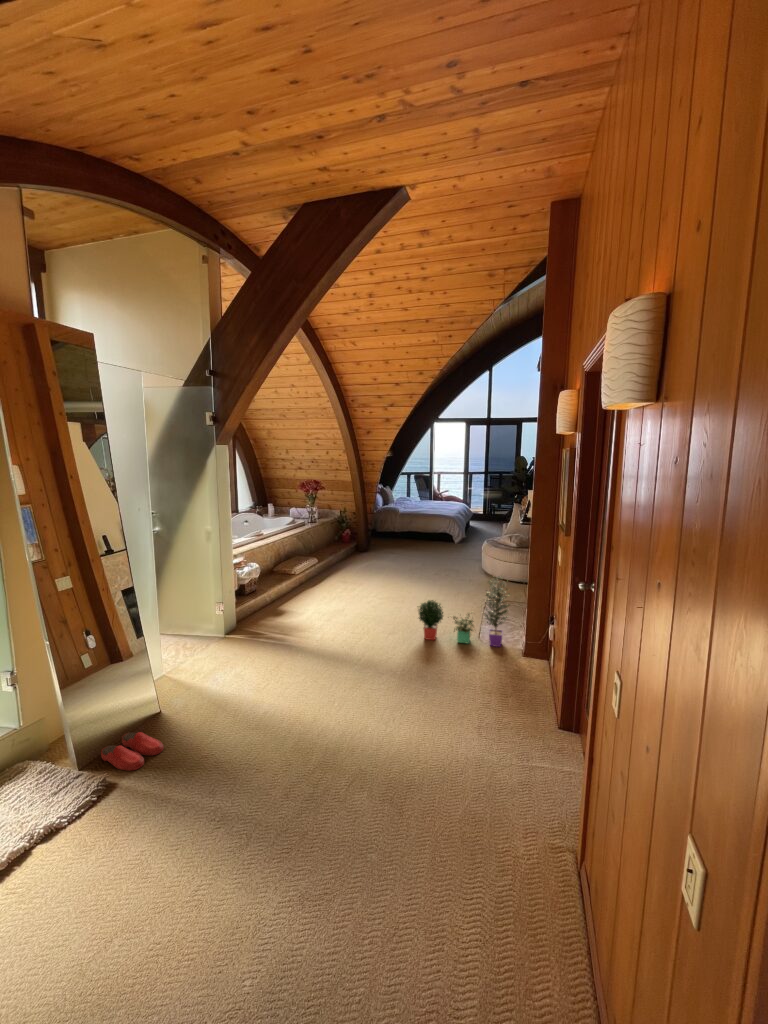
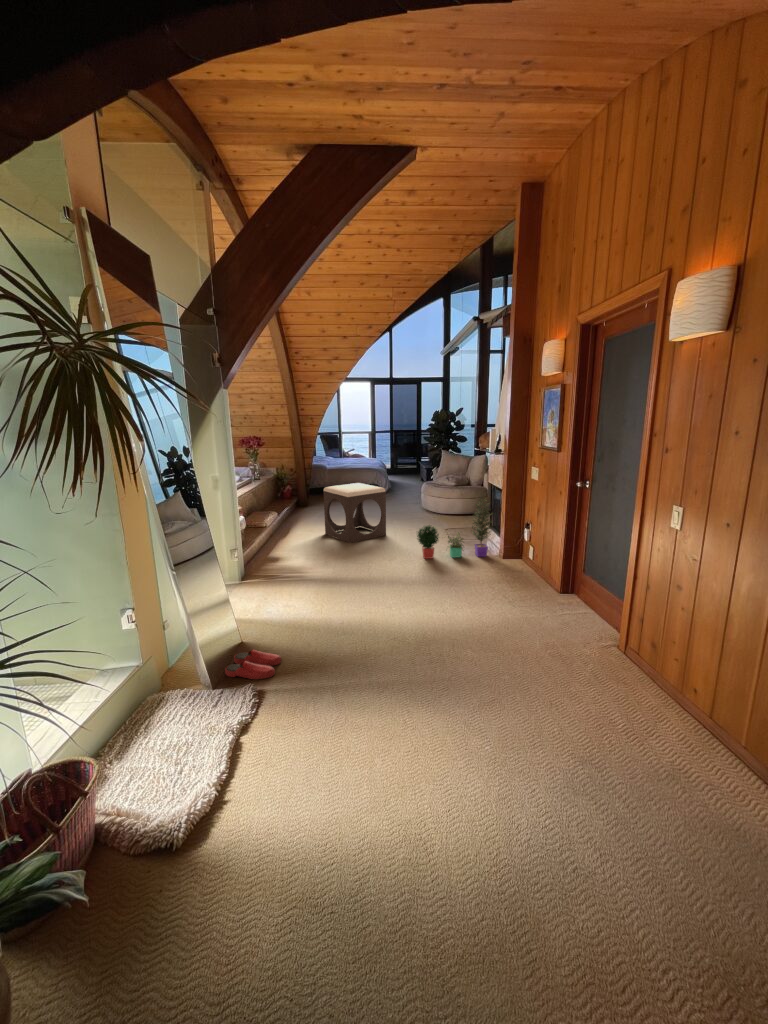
footstool: none [349,539,411,607] -> present [324,483,386,543]

